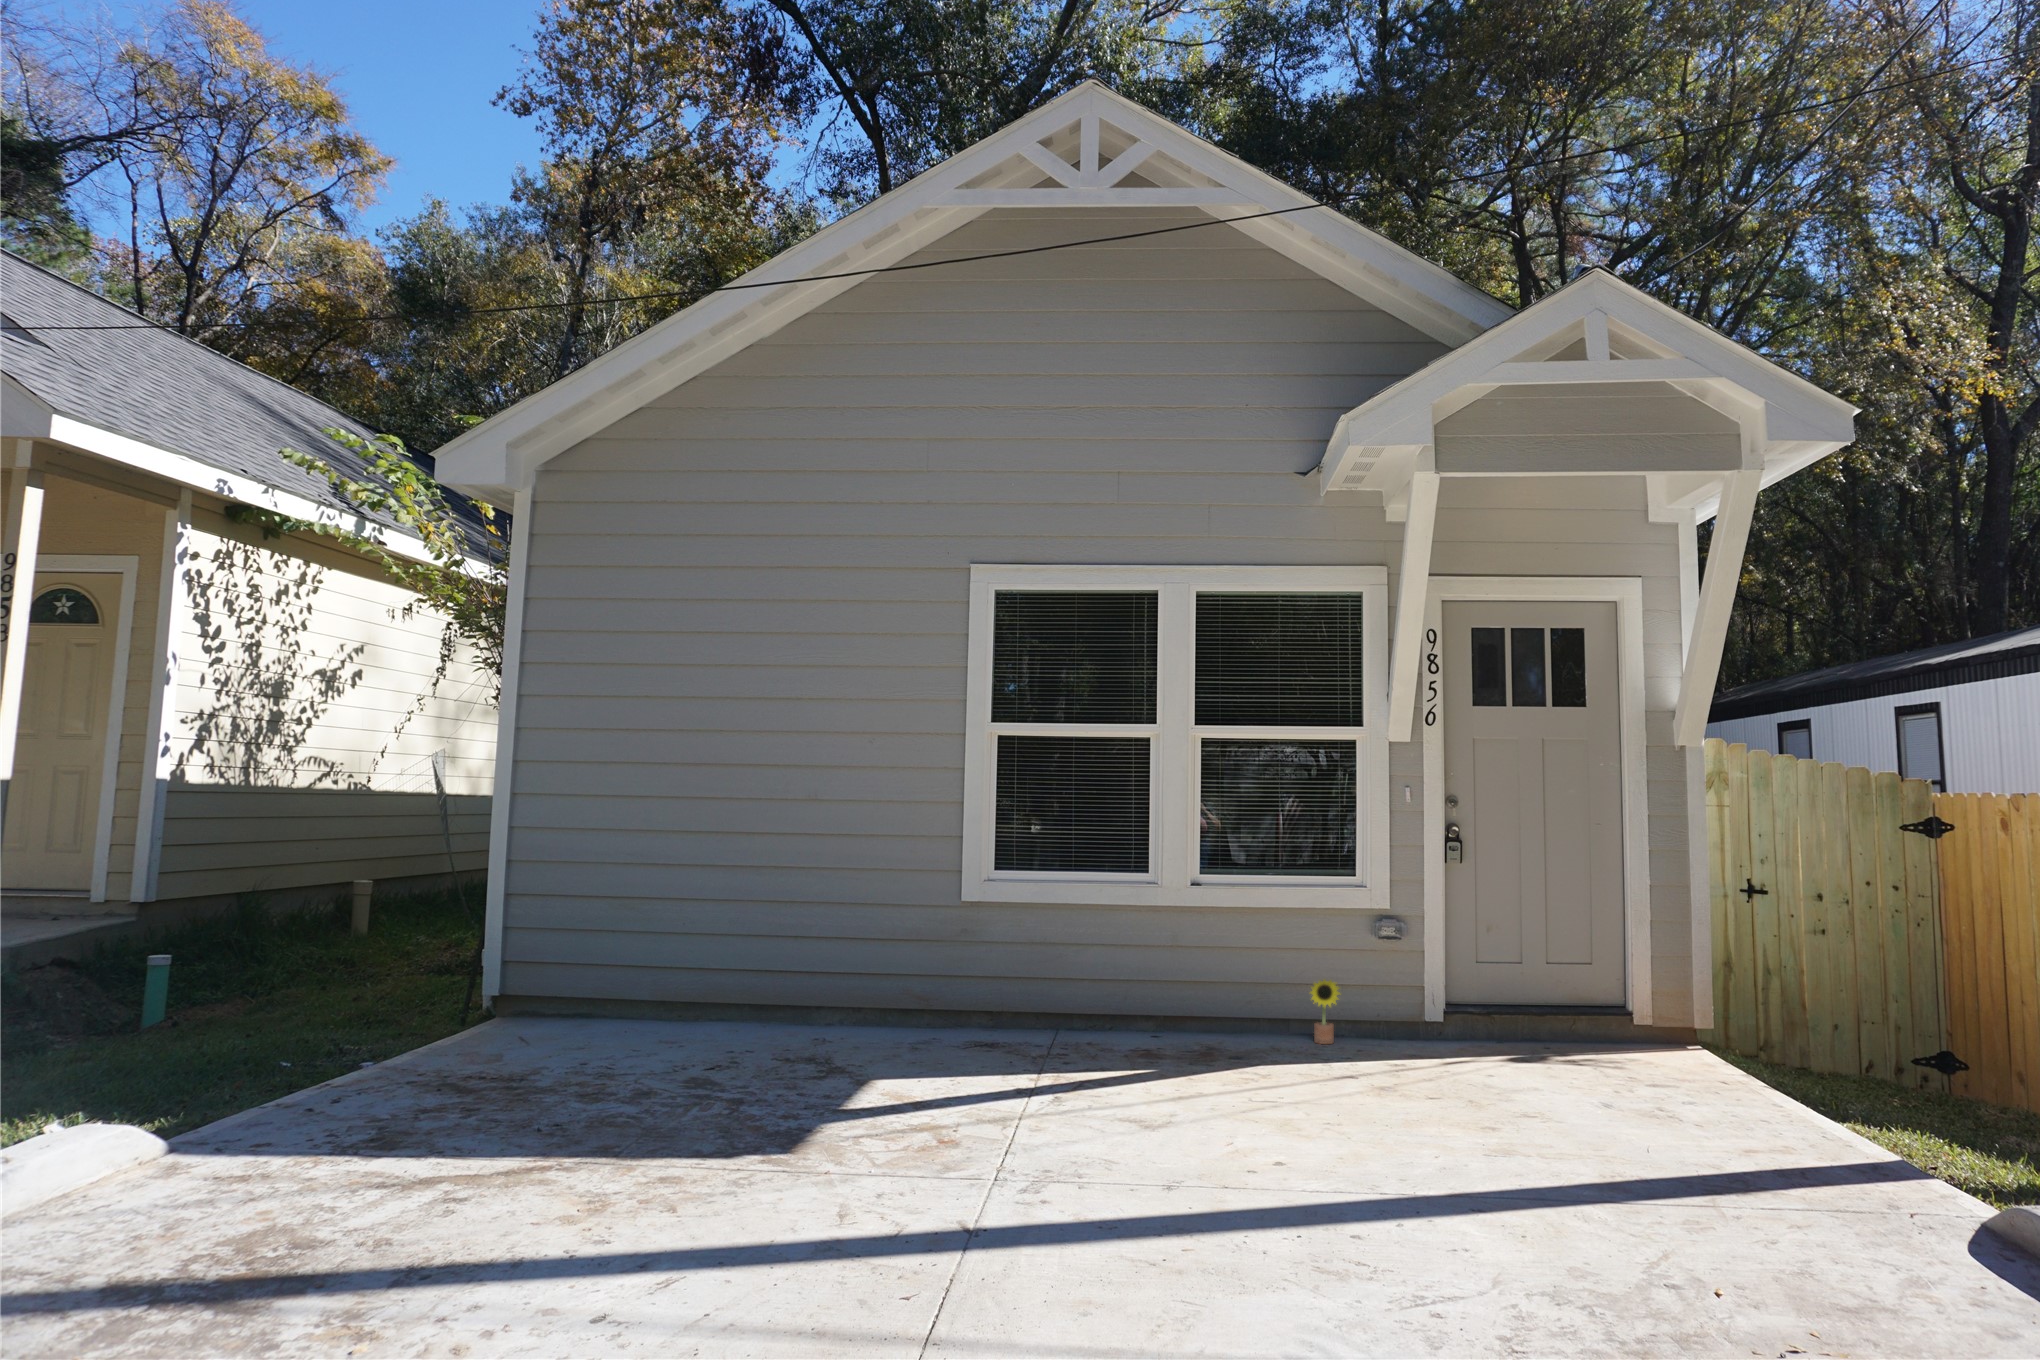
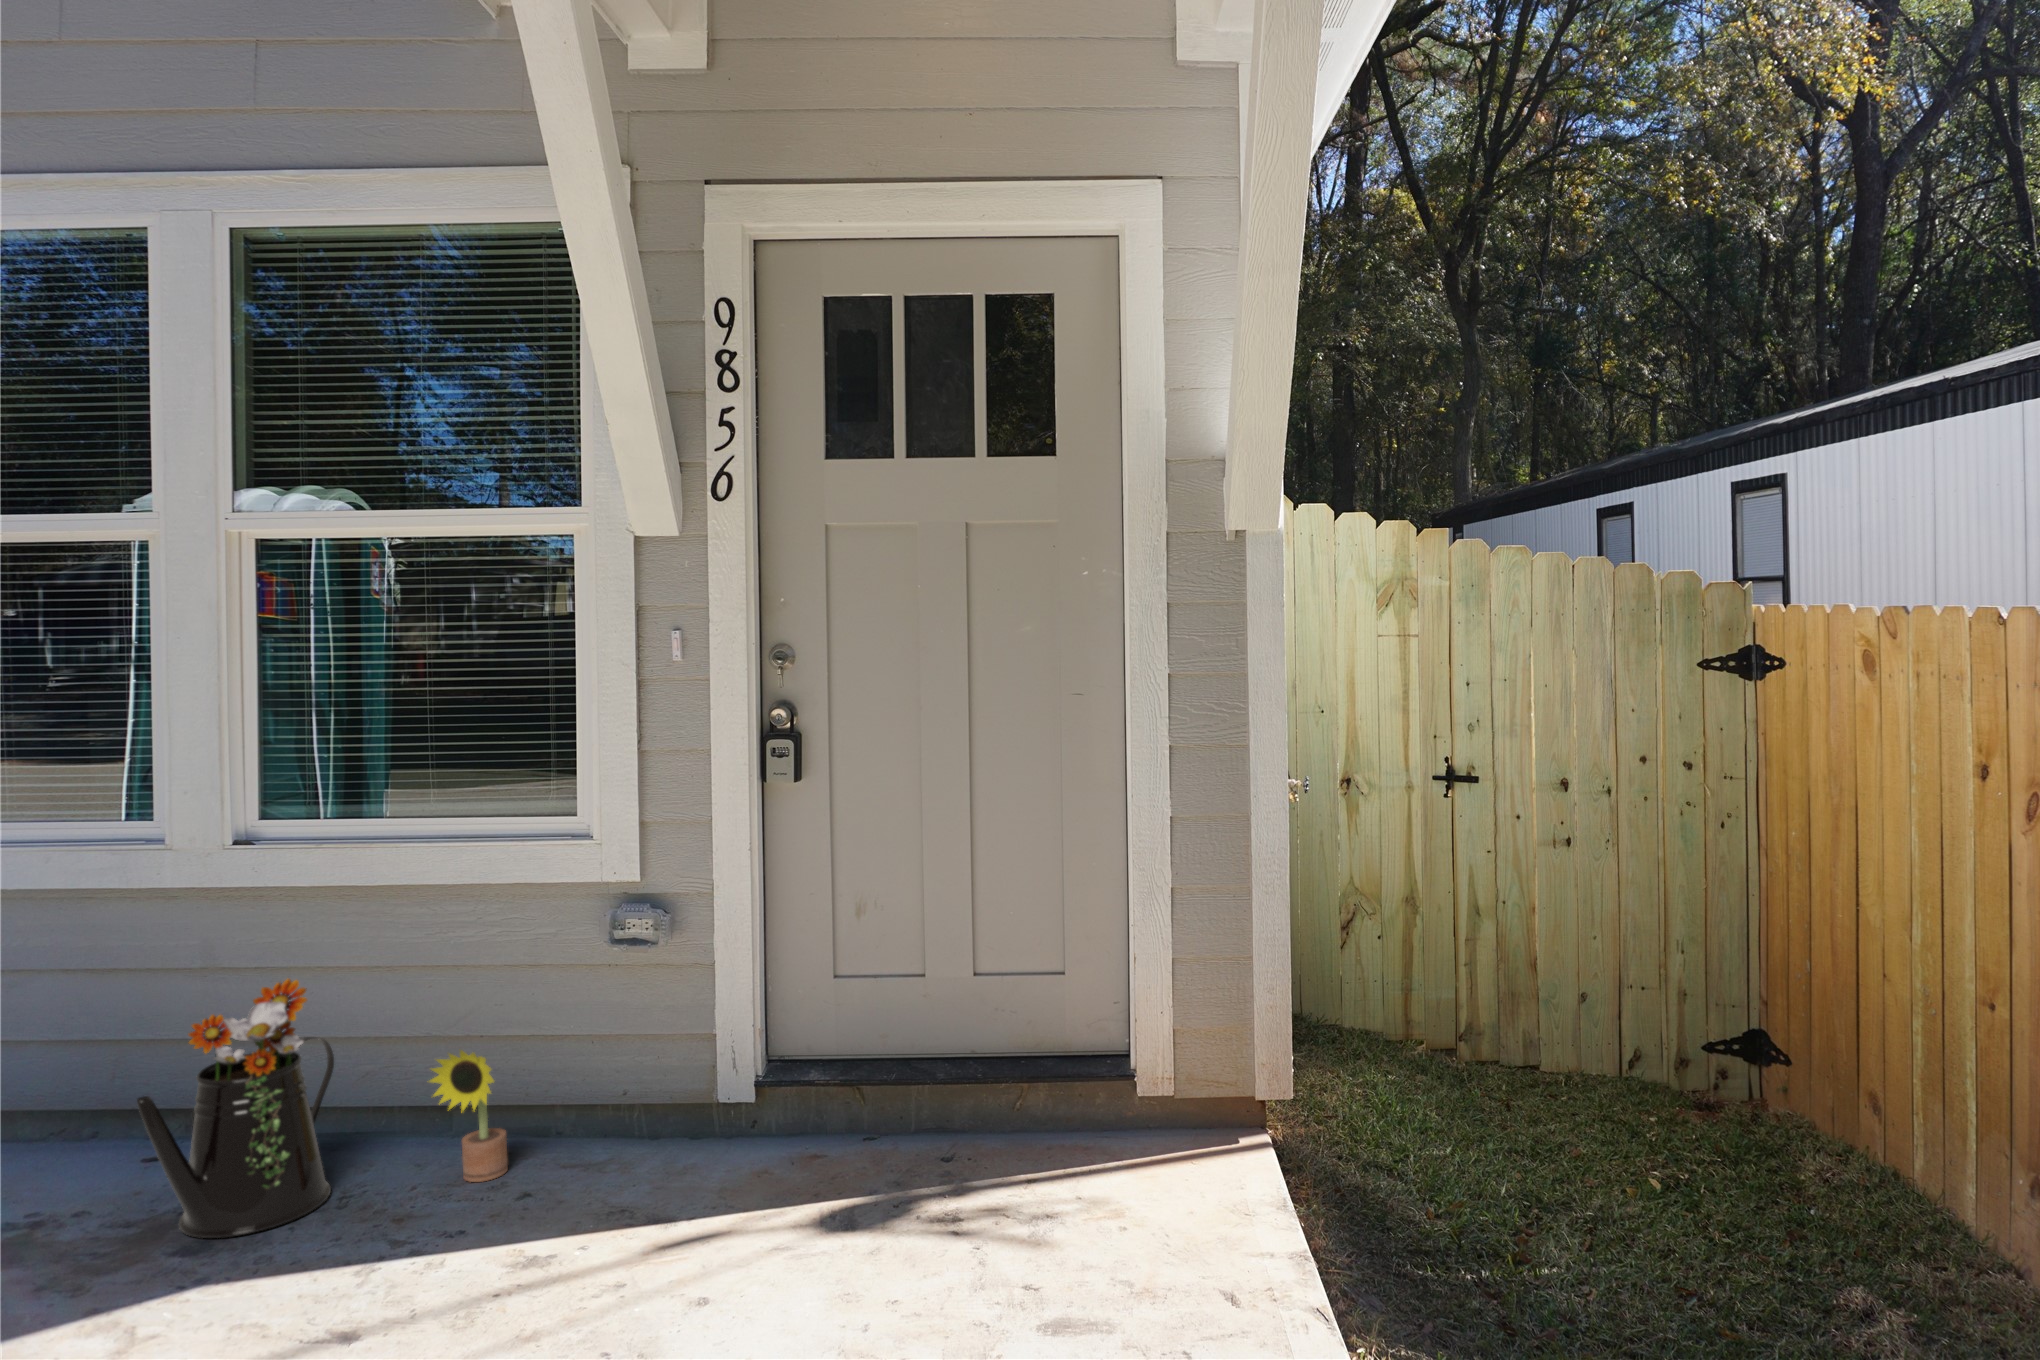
watering can: none [1206,941,1265,1052] -> present [137,979,334,1238]

